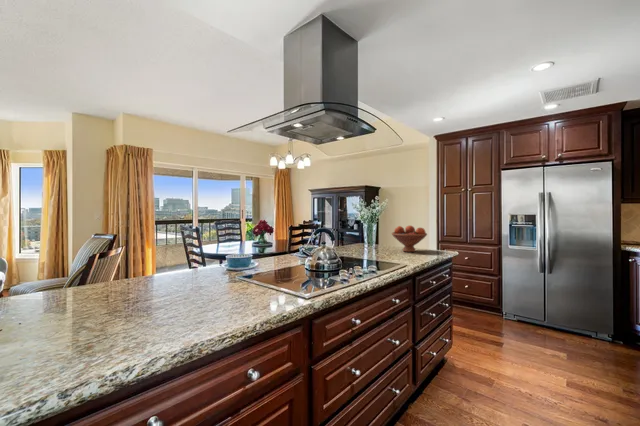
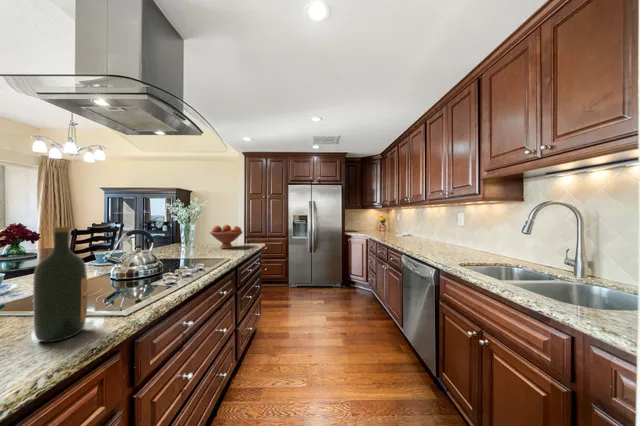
wine bottle: none [256,228,283,307] -> present [33,227,87,342]

